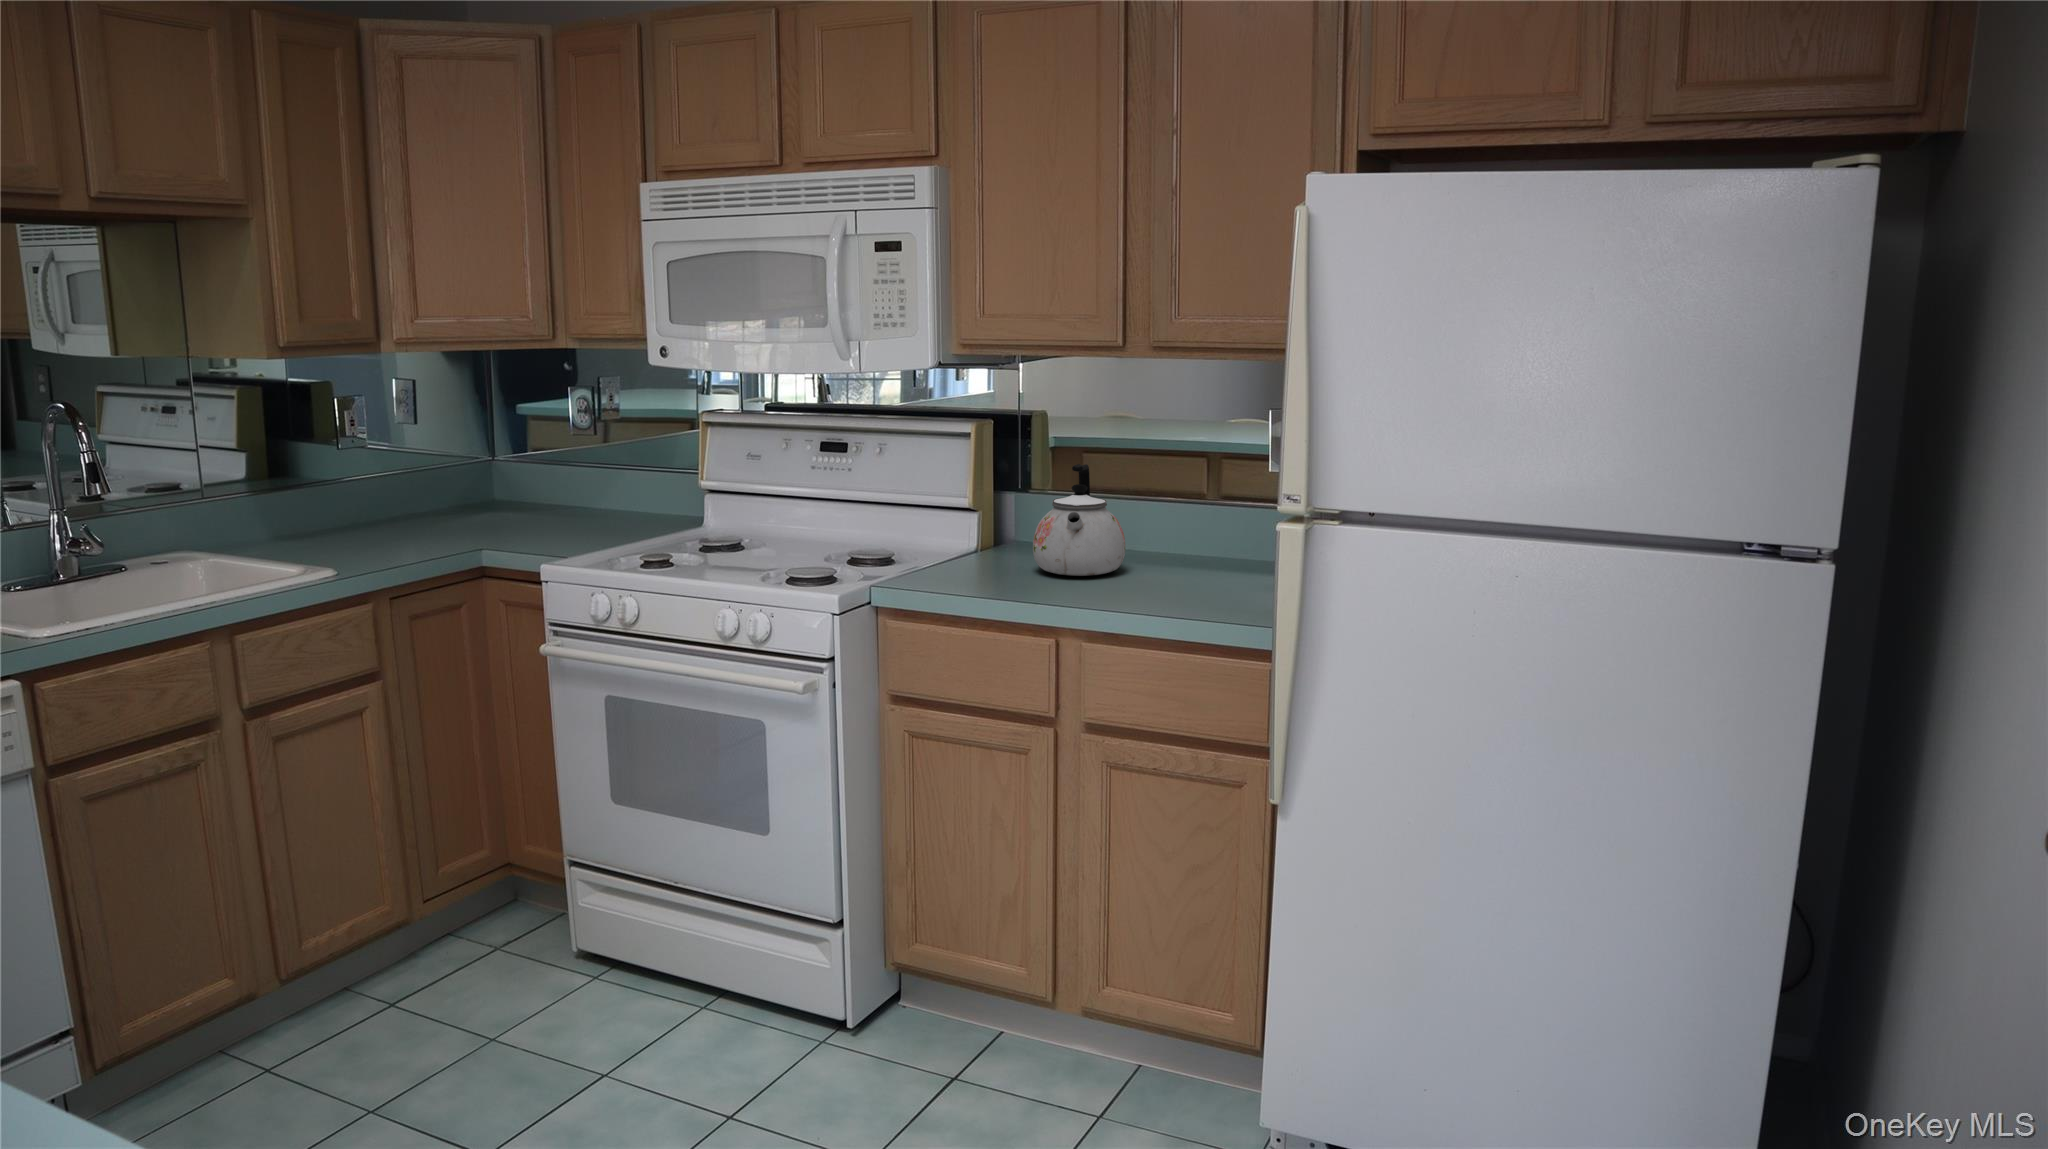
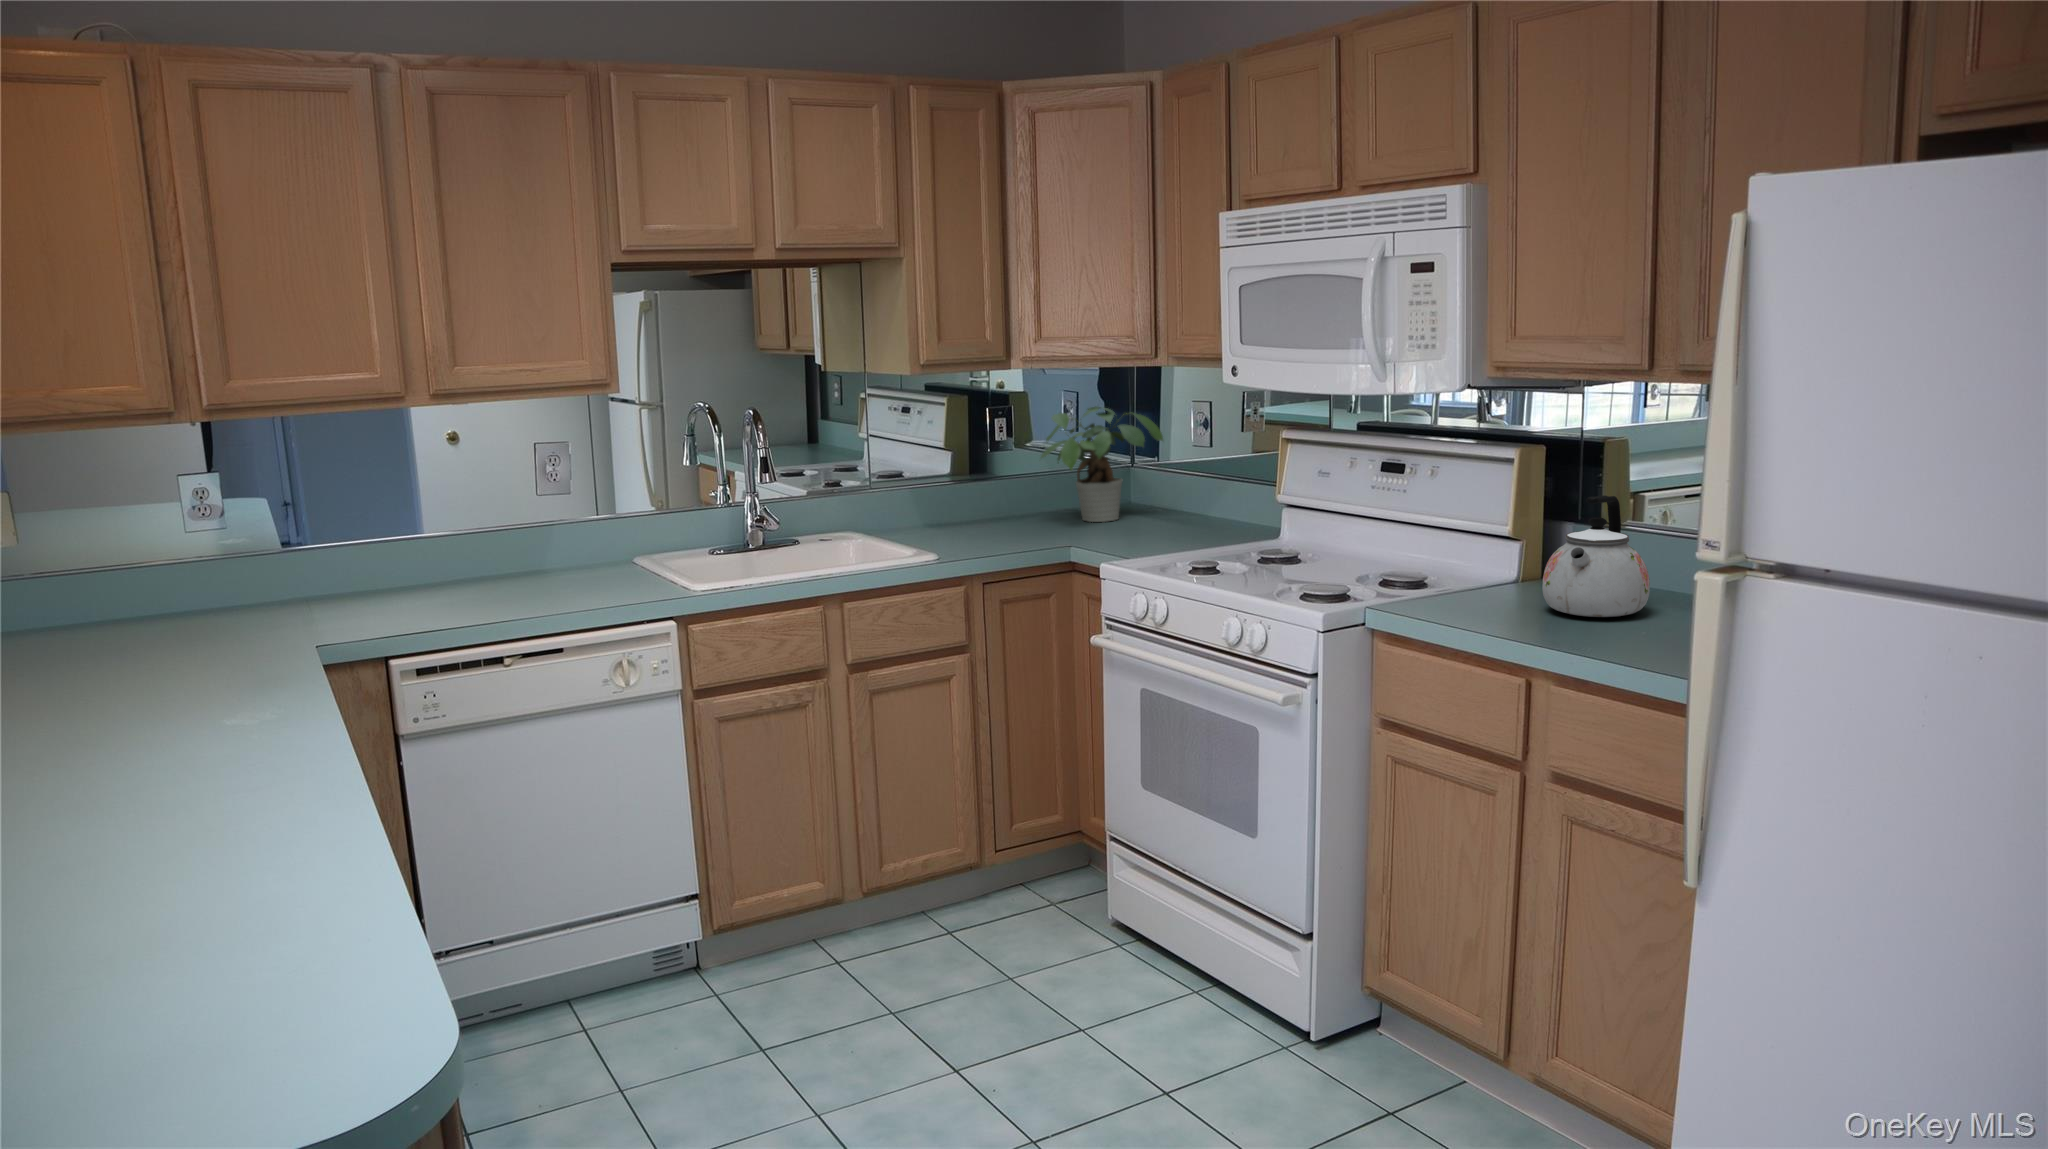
potted plant: none [411,392,550,521] -> present [1041,406,1163,522]

